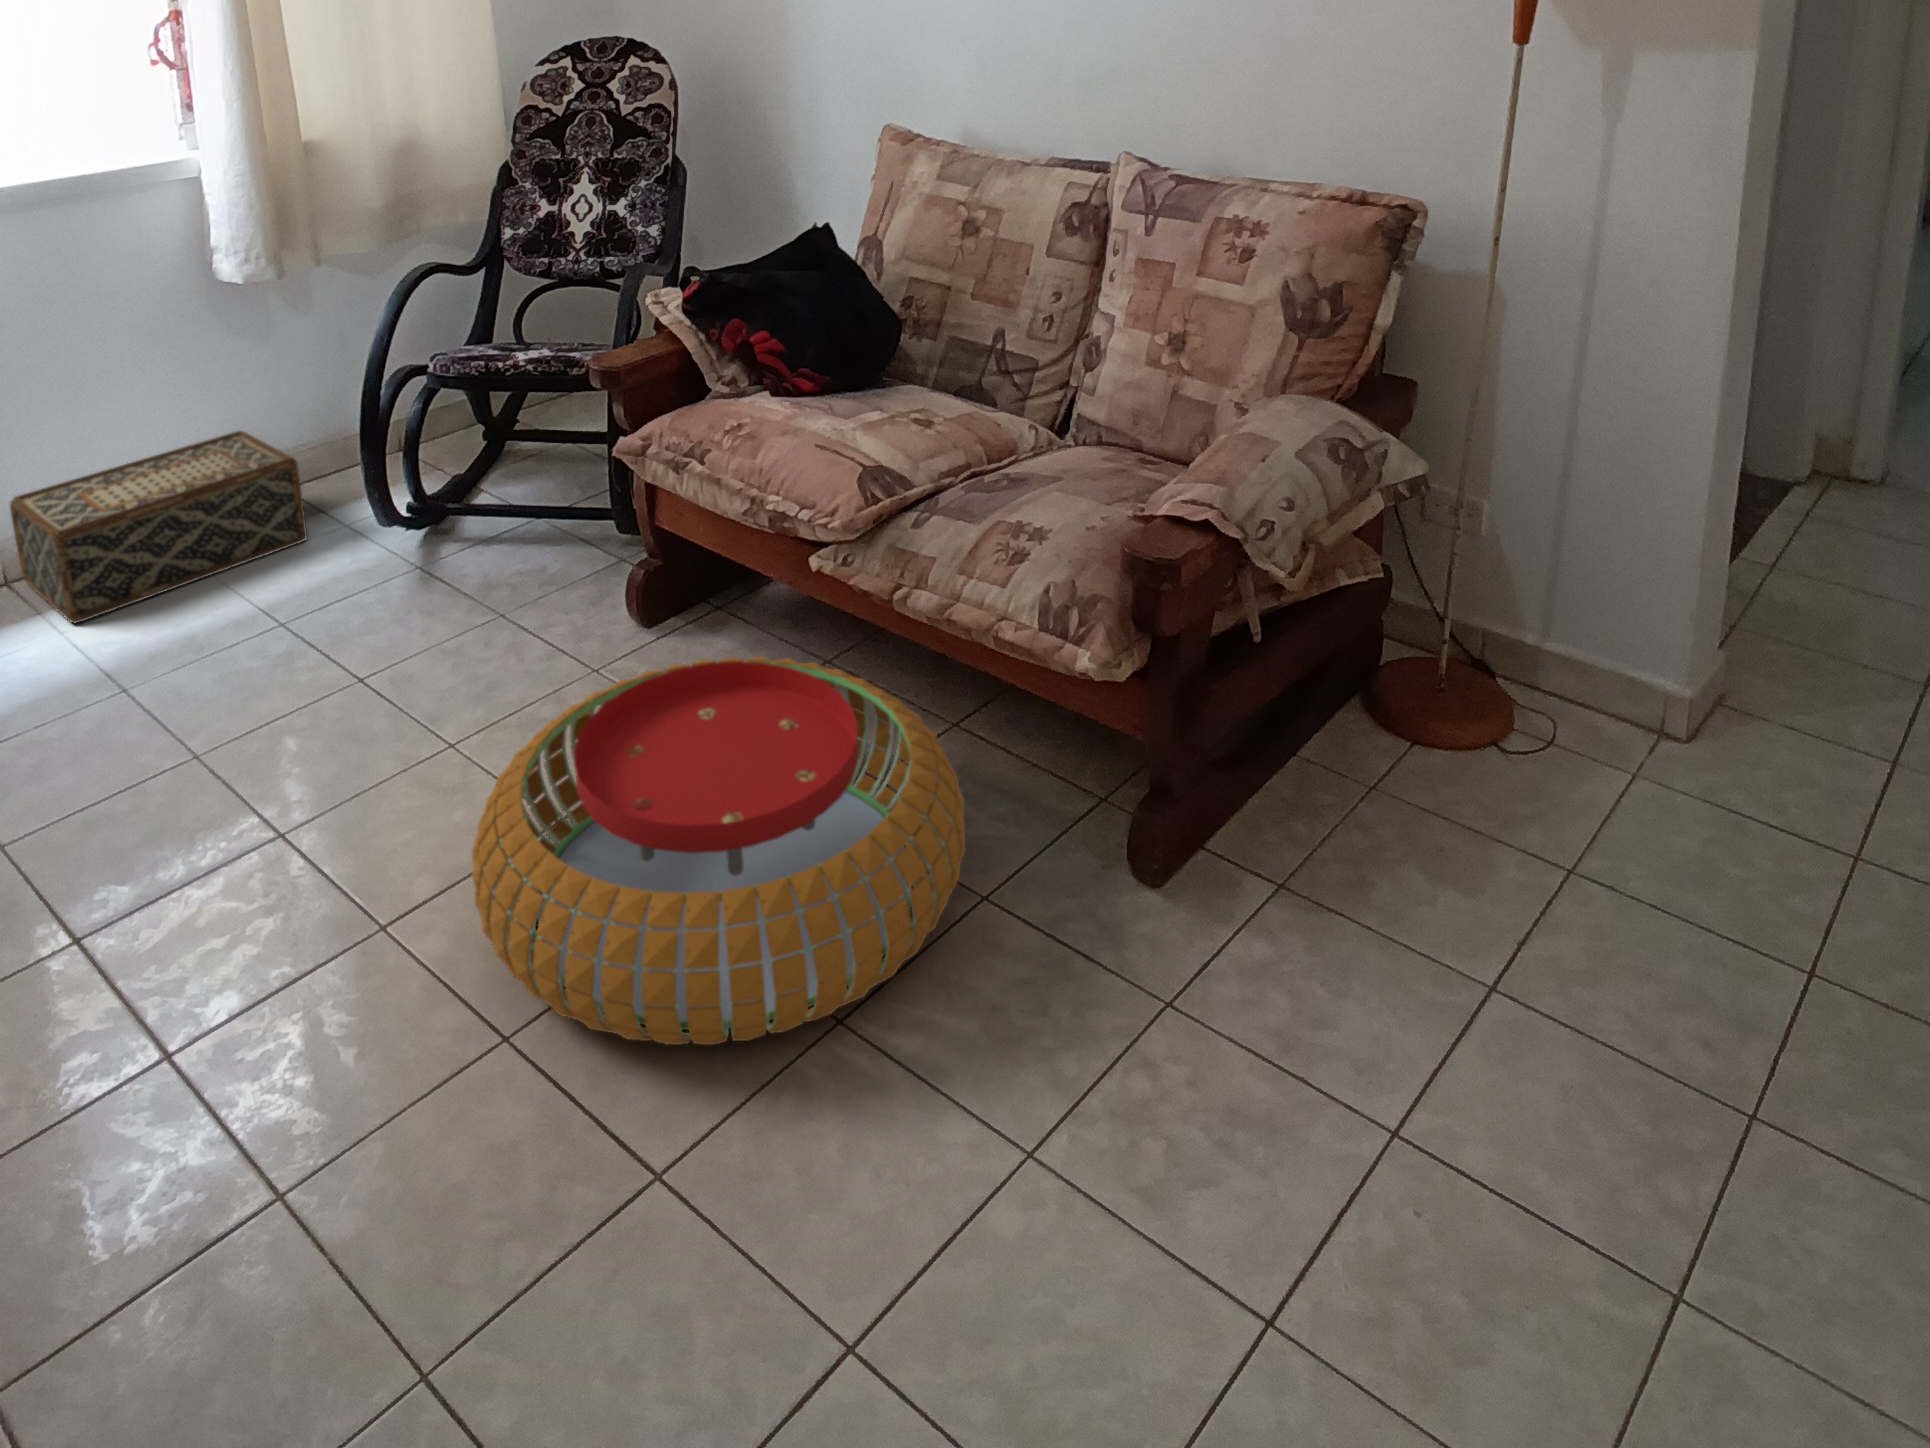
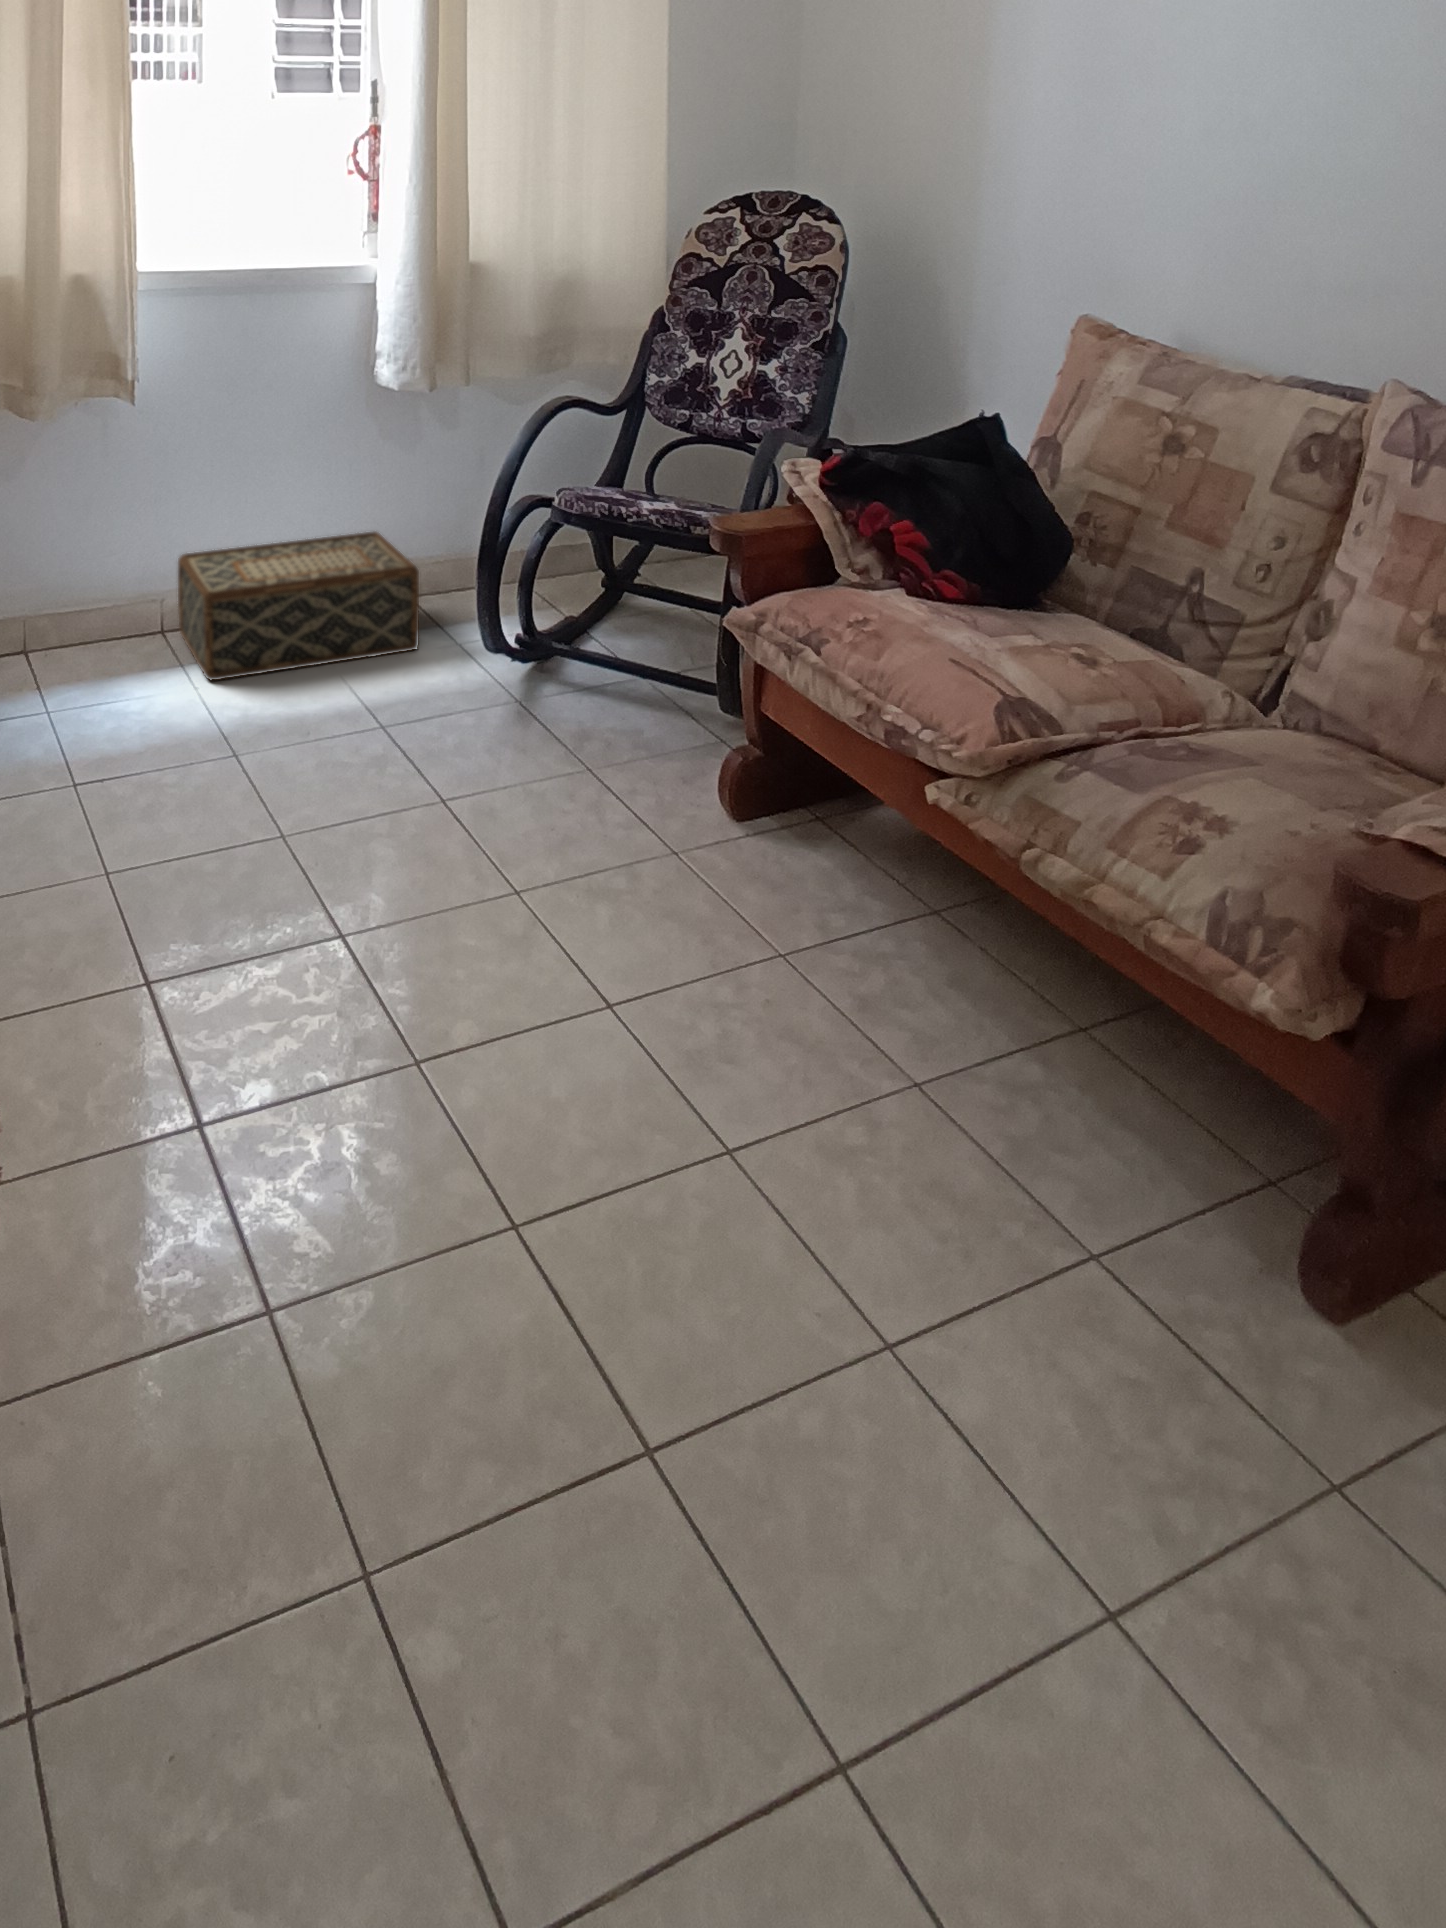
pouf: present [472,656,965,1045] -> none [497,870,1083,1351]

